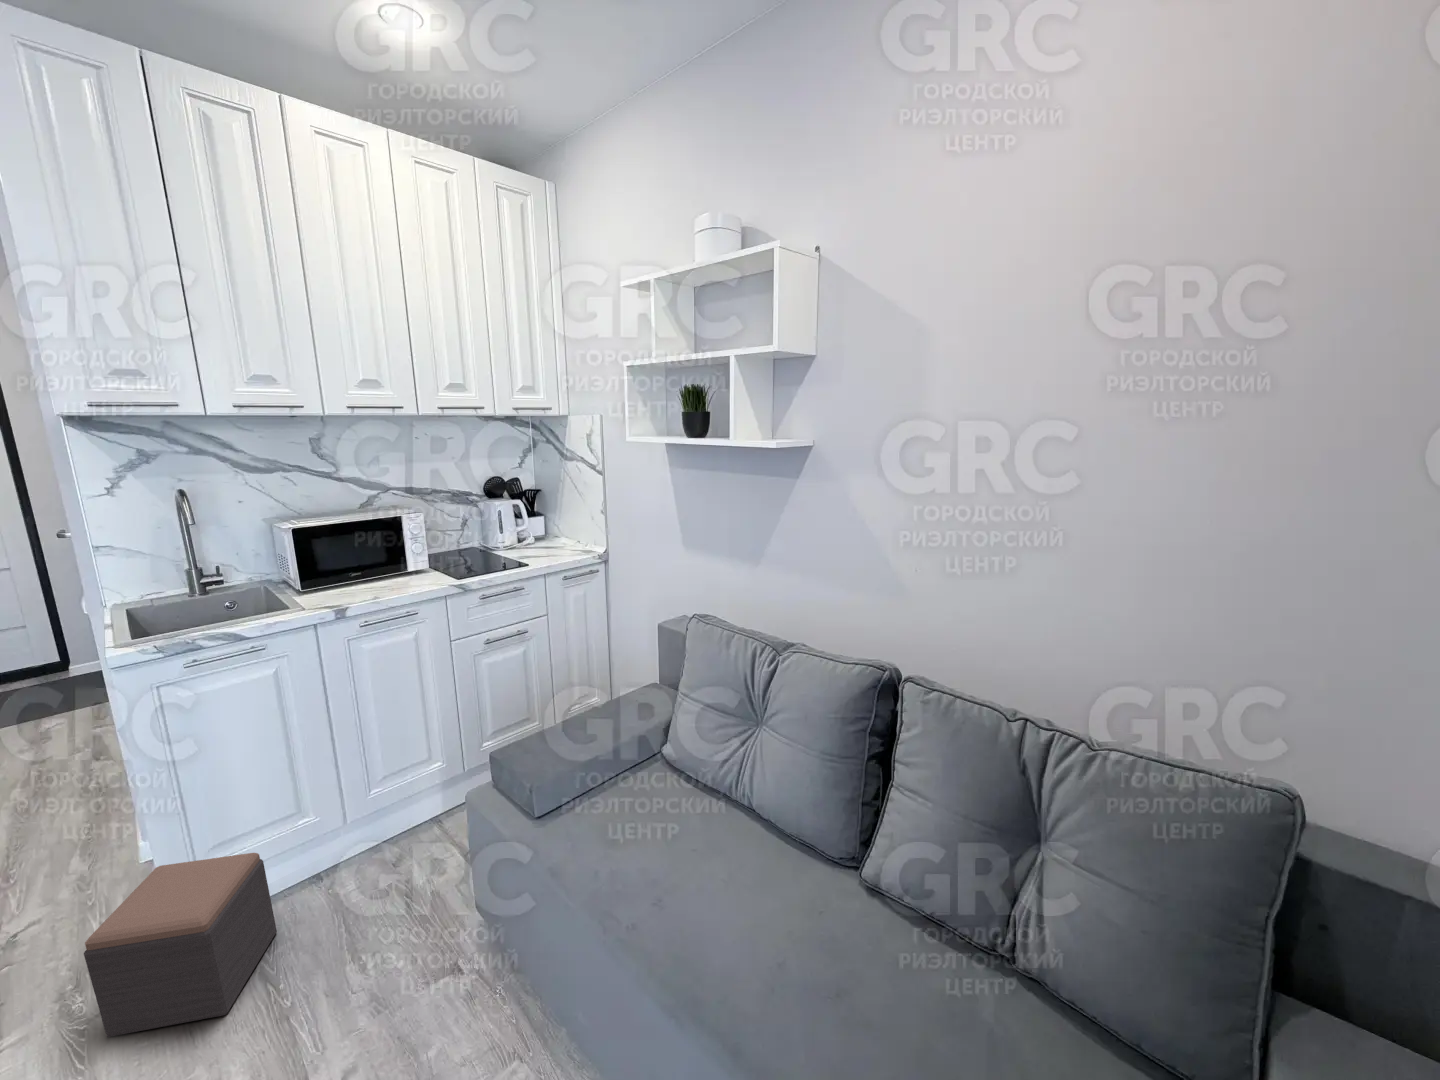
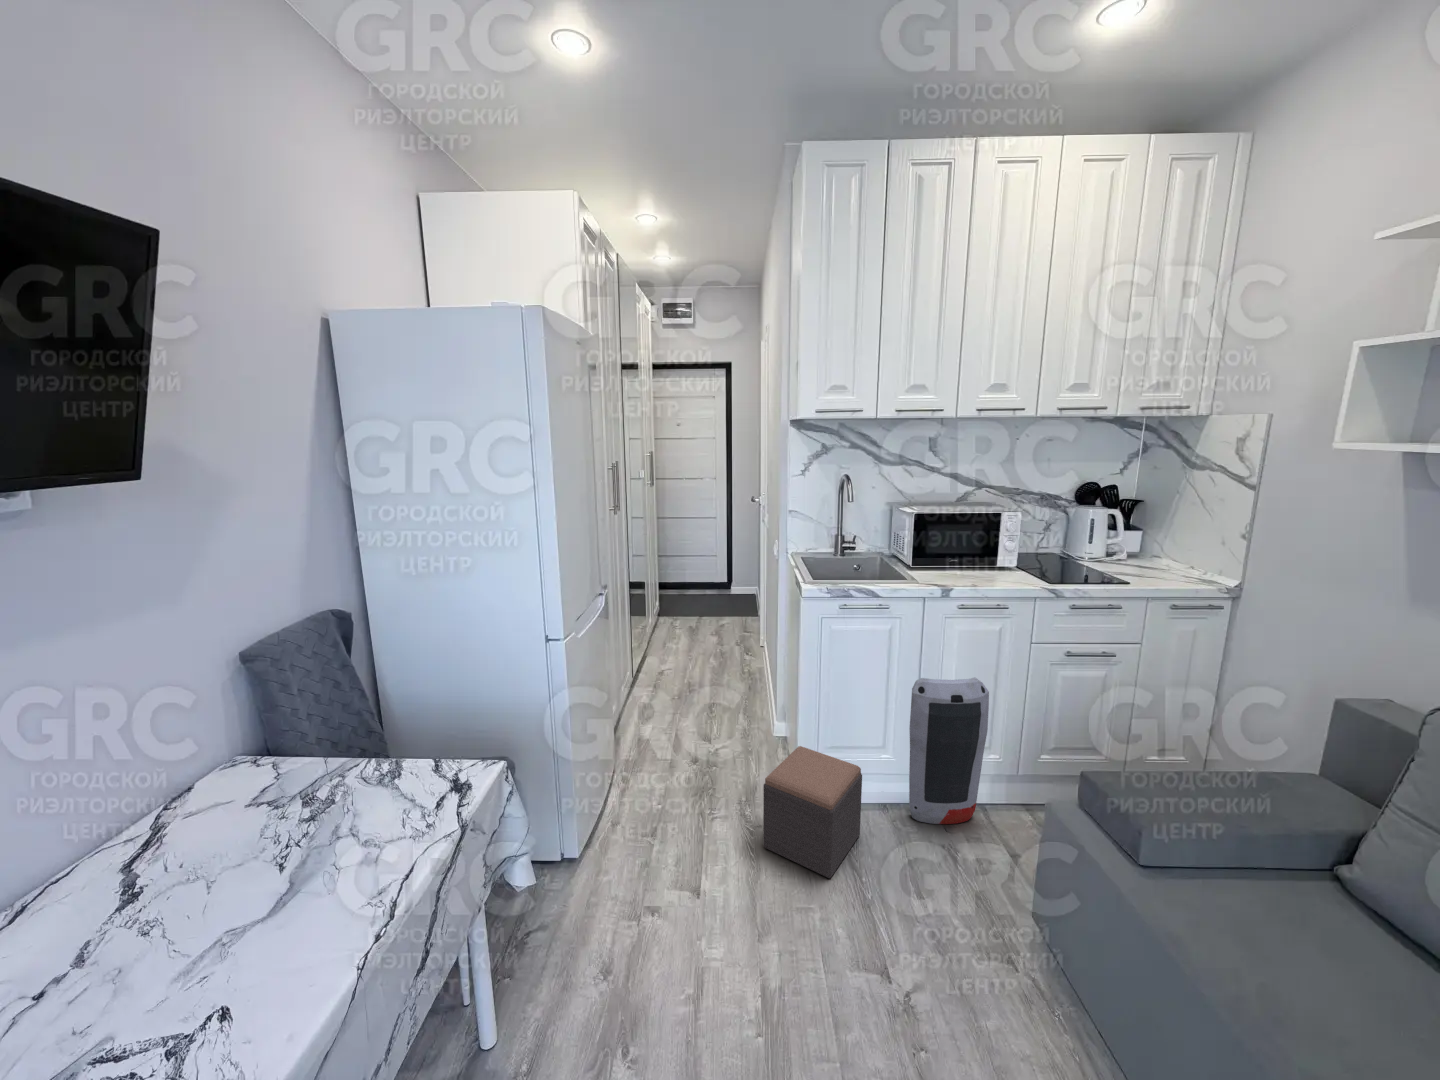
air purifier: none [319,695,424,874] -> present [909,677,989,824]

